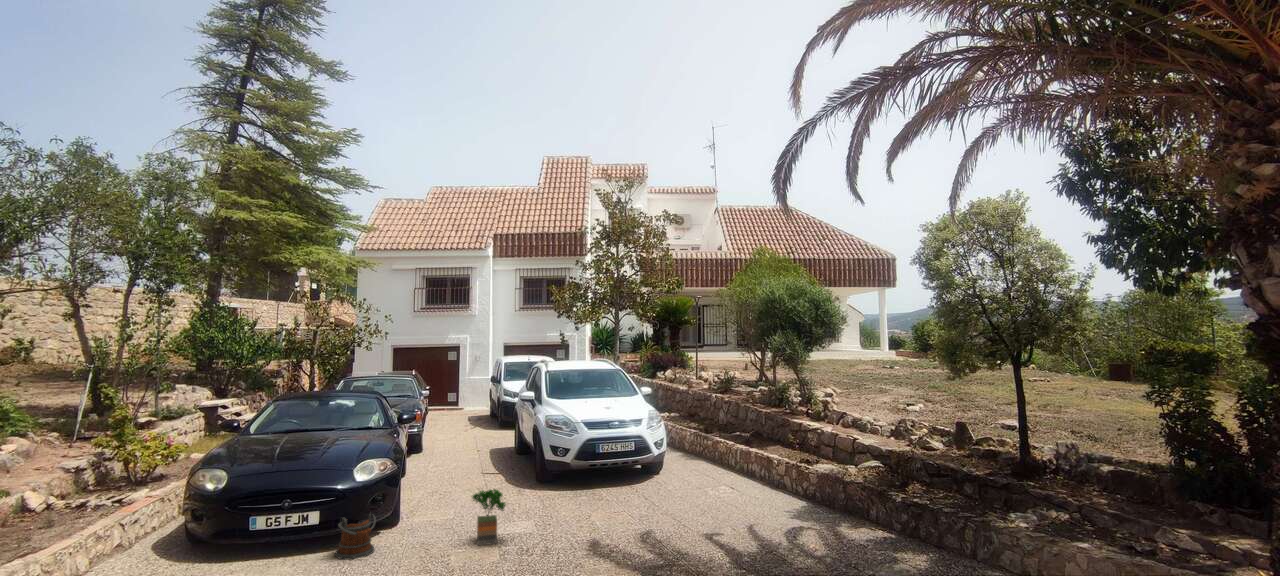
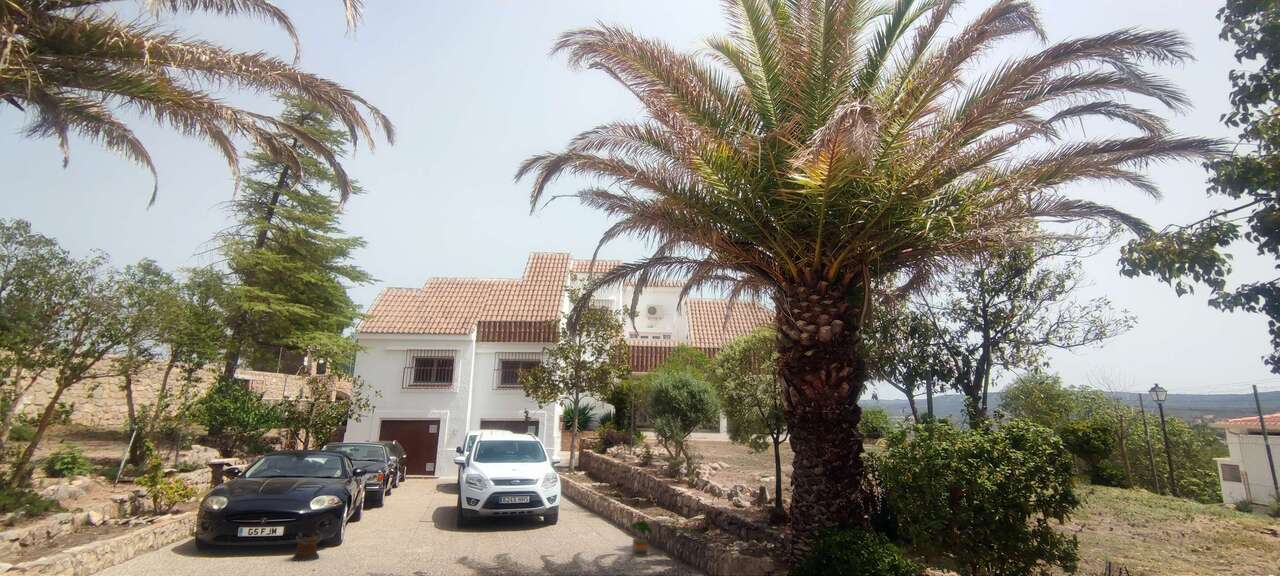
potted tree: present [472,489,506,545] -> present [631,521,653,557]

